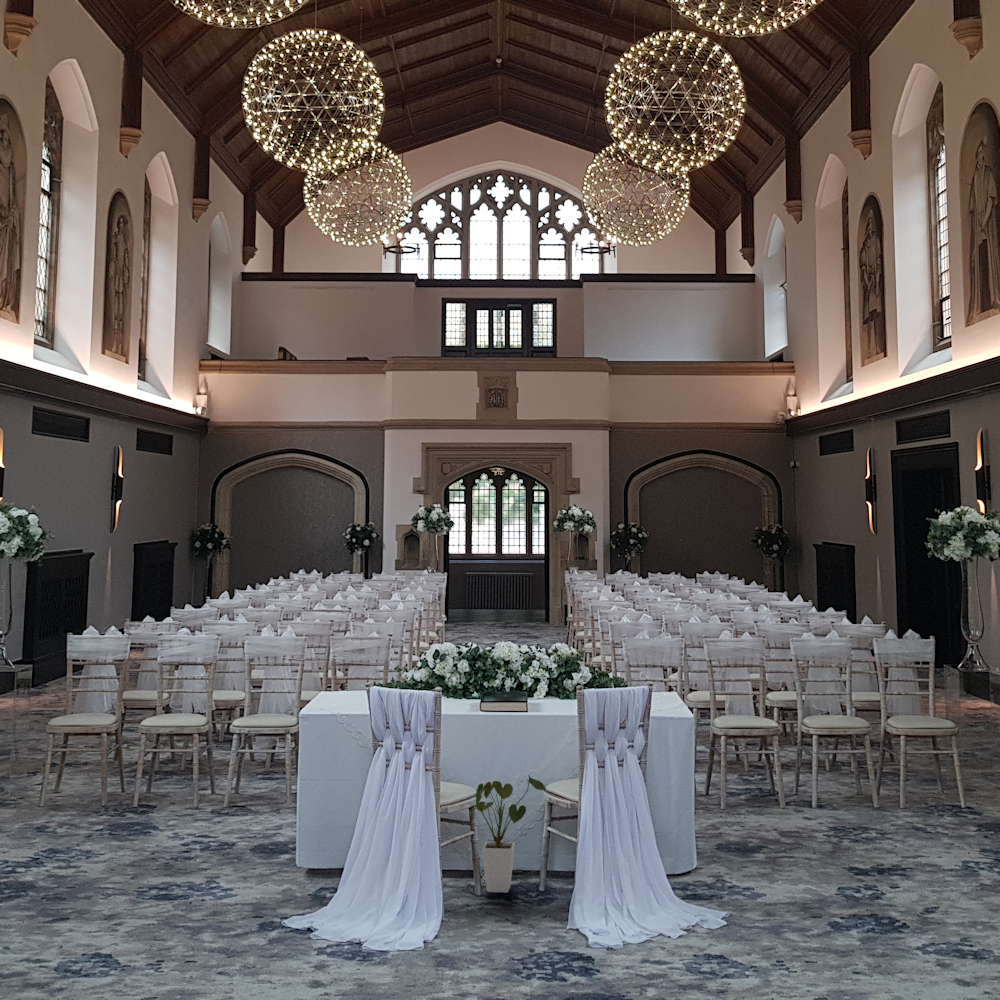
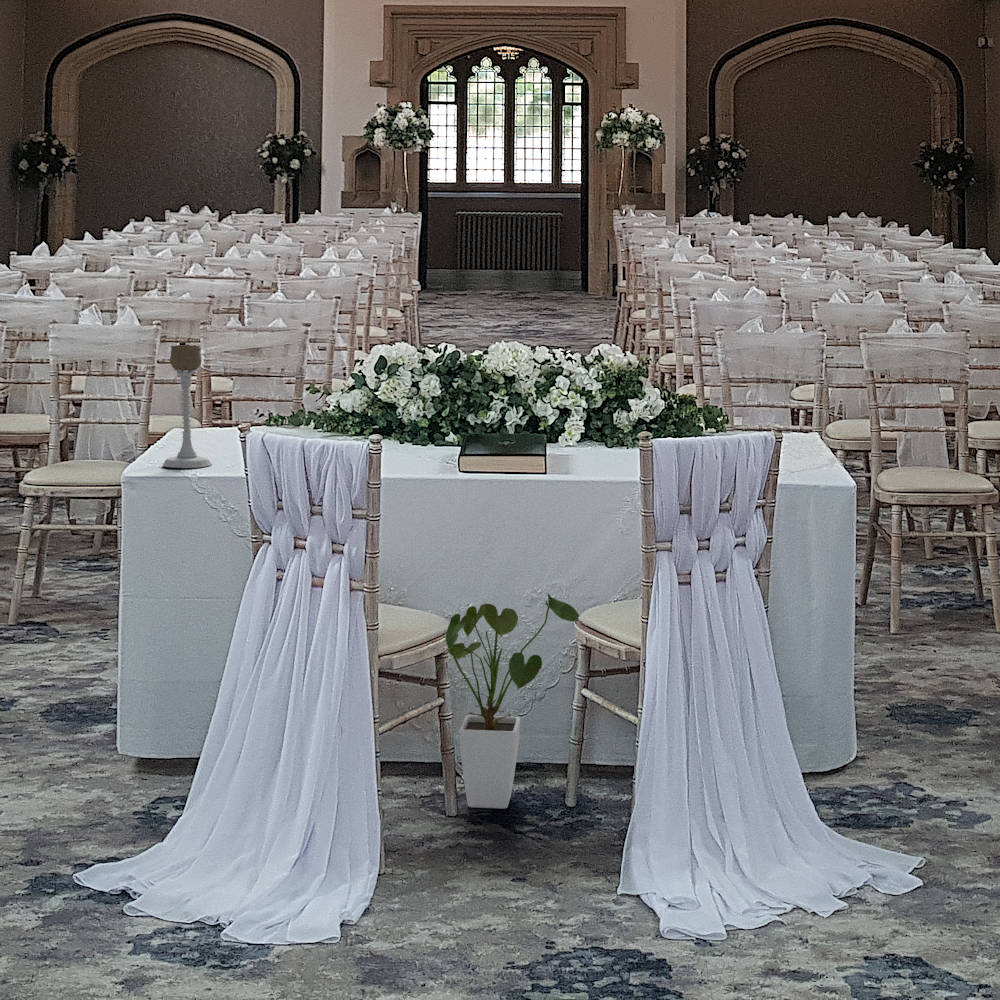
candle holder: none [324,645,351,710] -> present [162,345,212,468]

